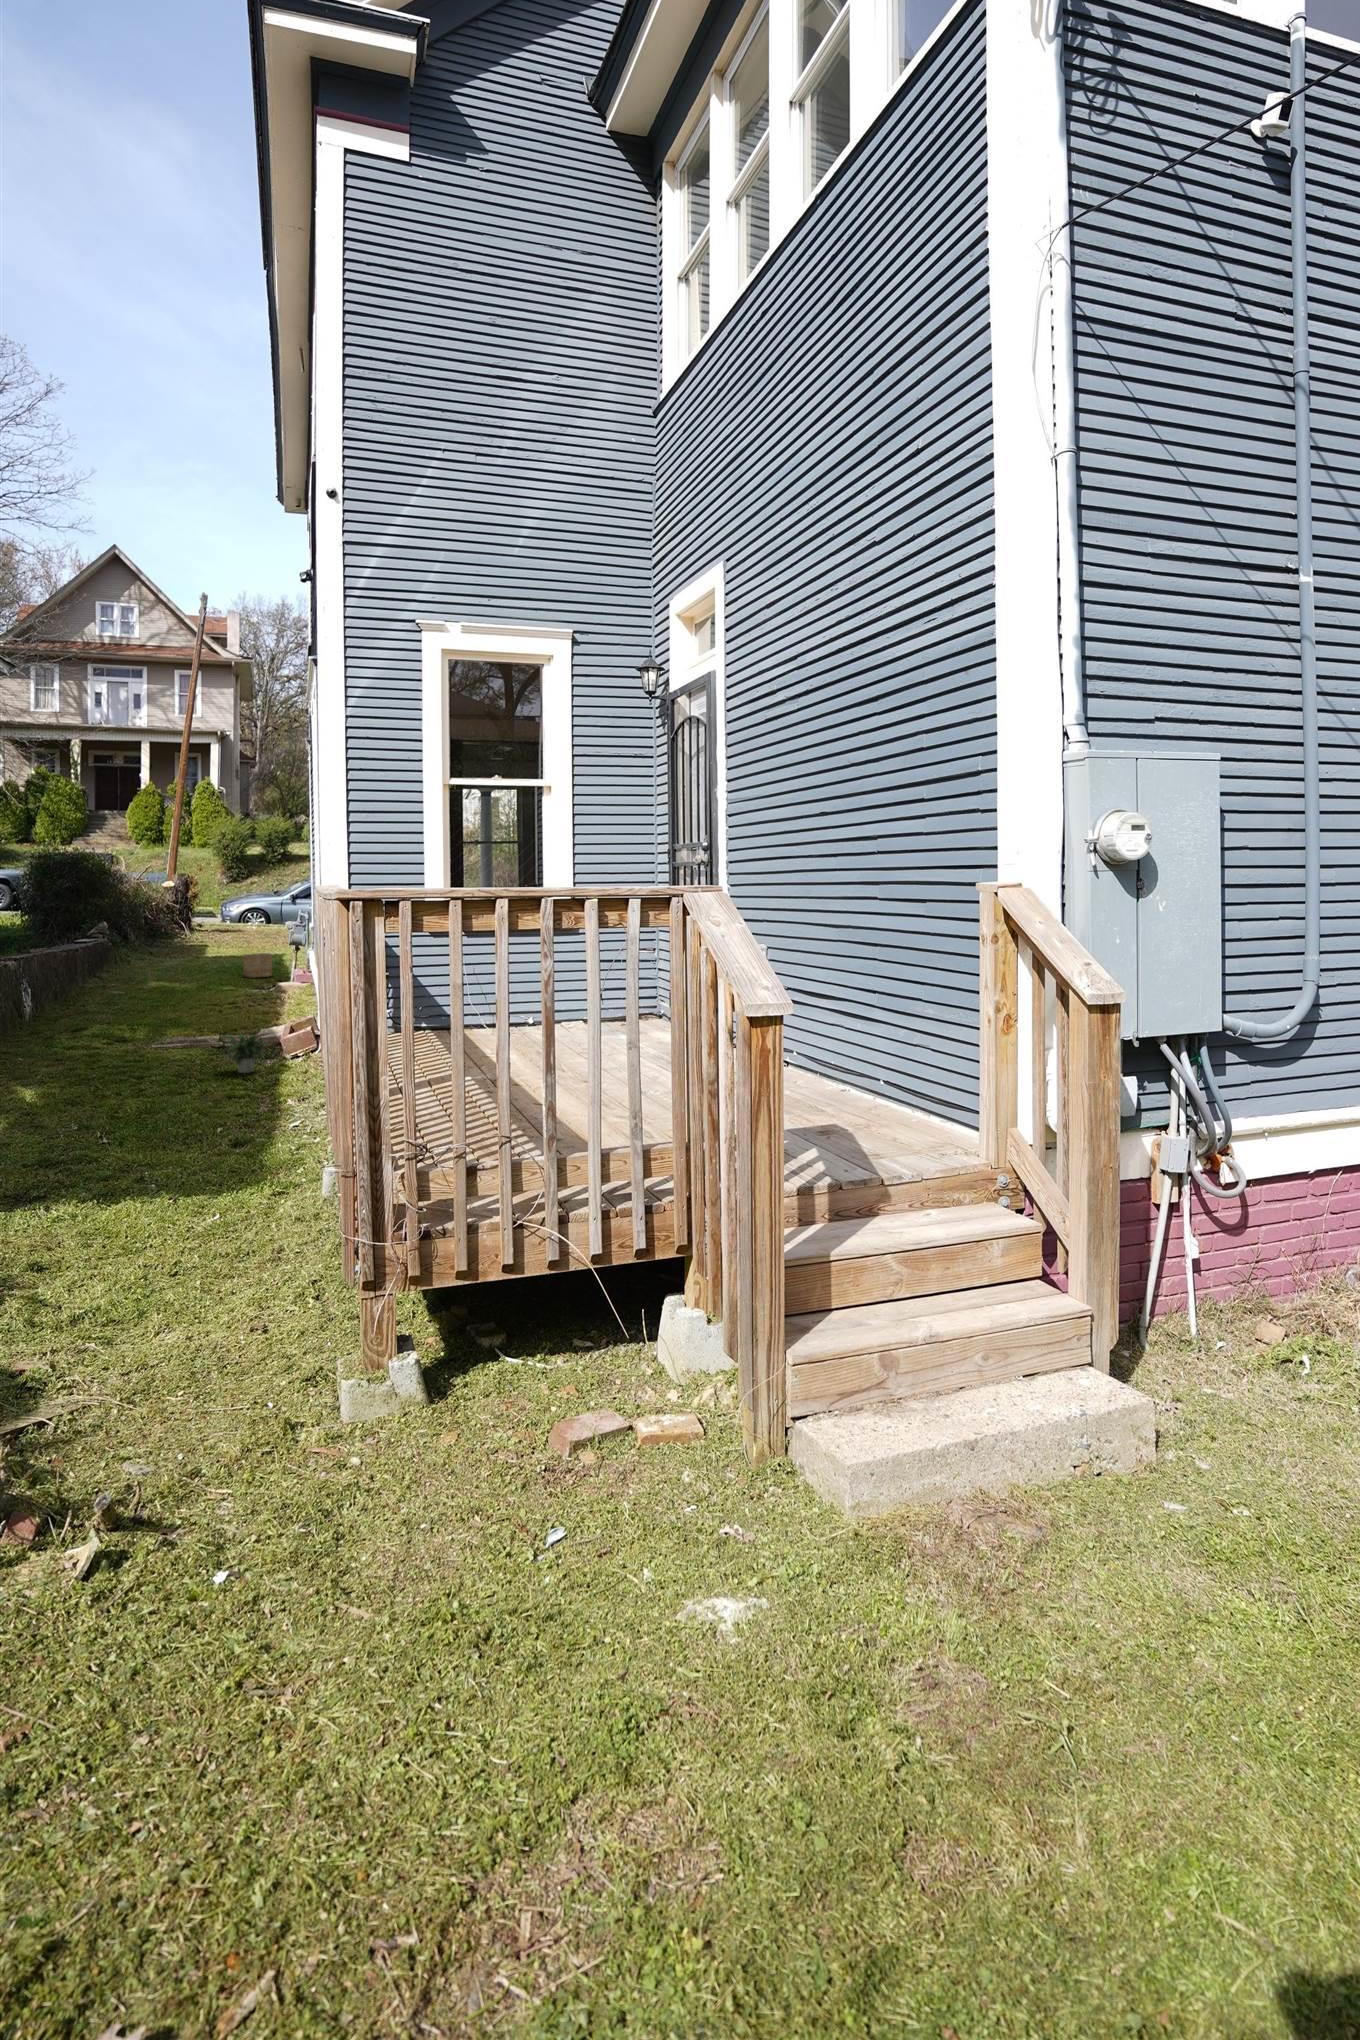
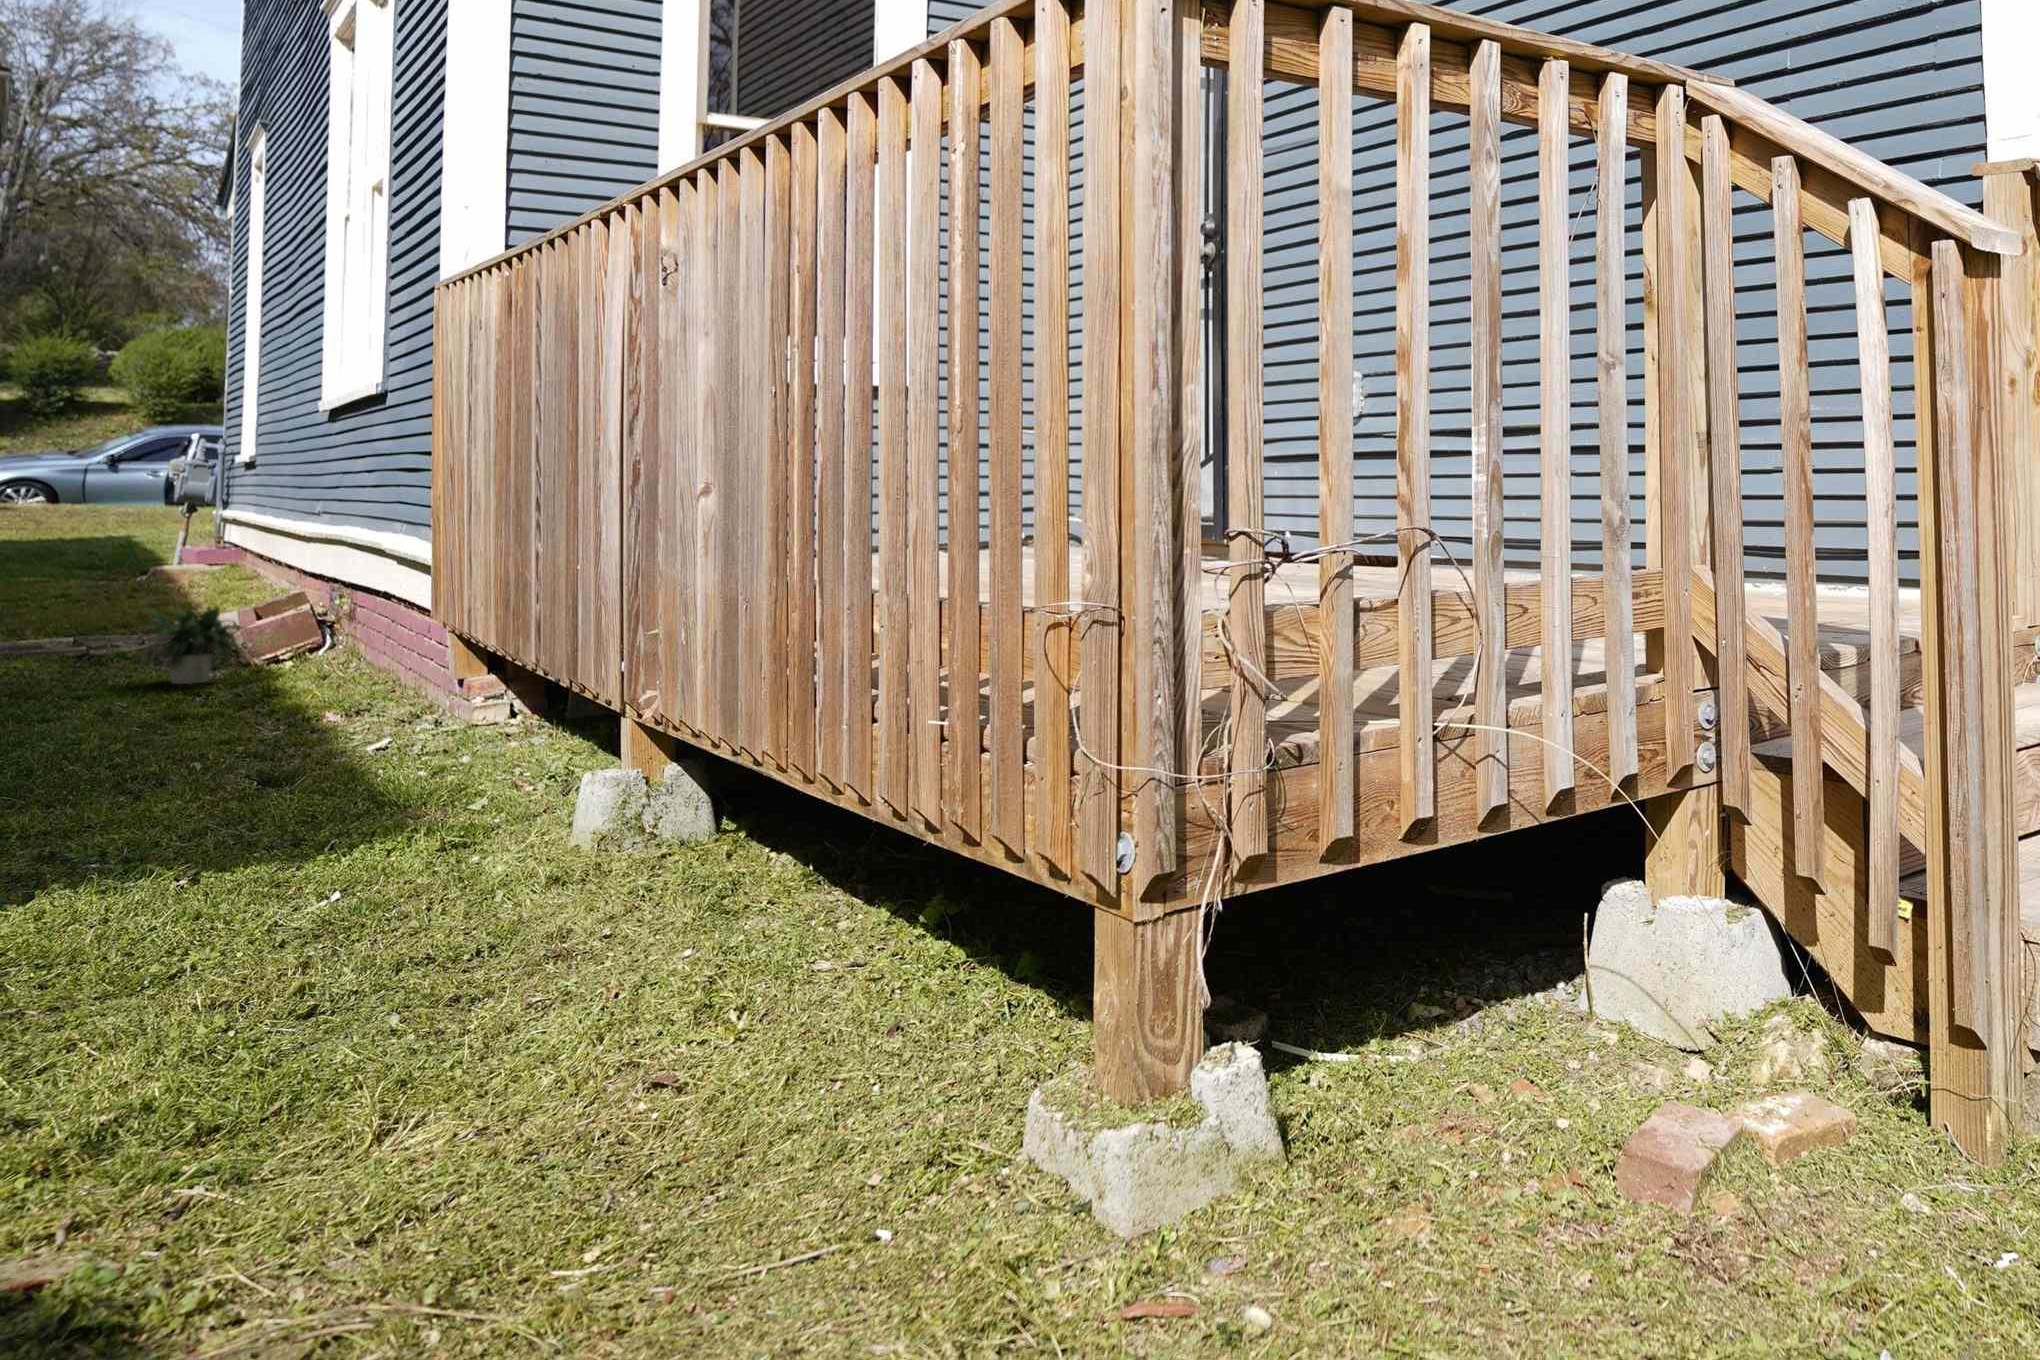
wooden bucket: present [243,953,272,978] -> none [54,526,126,570]

